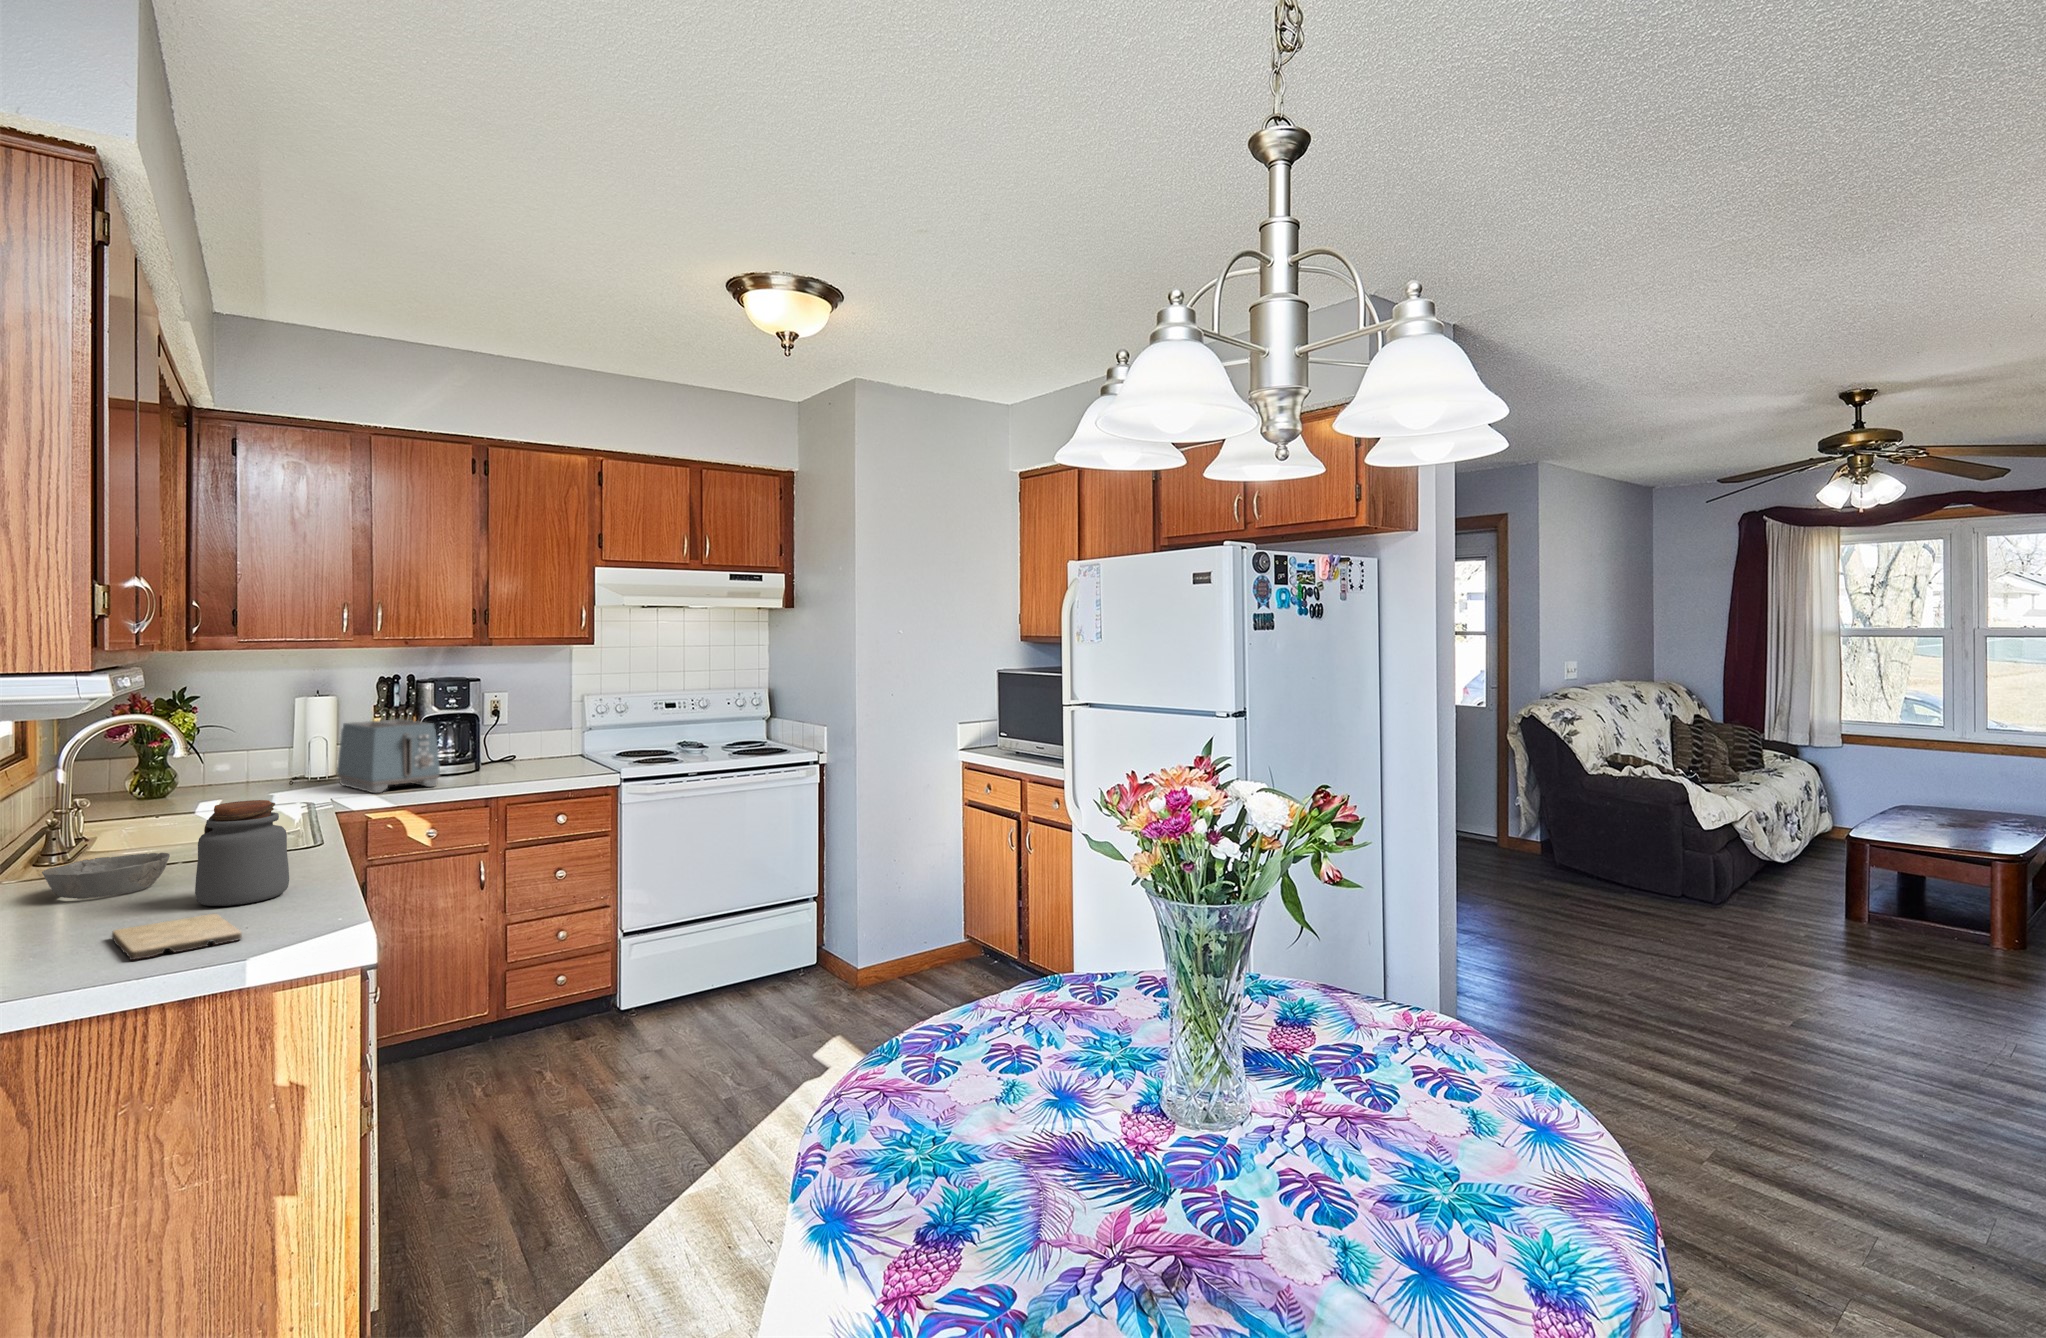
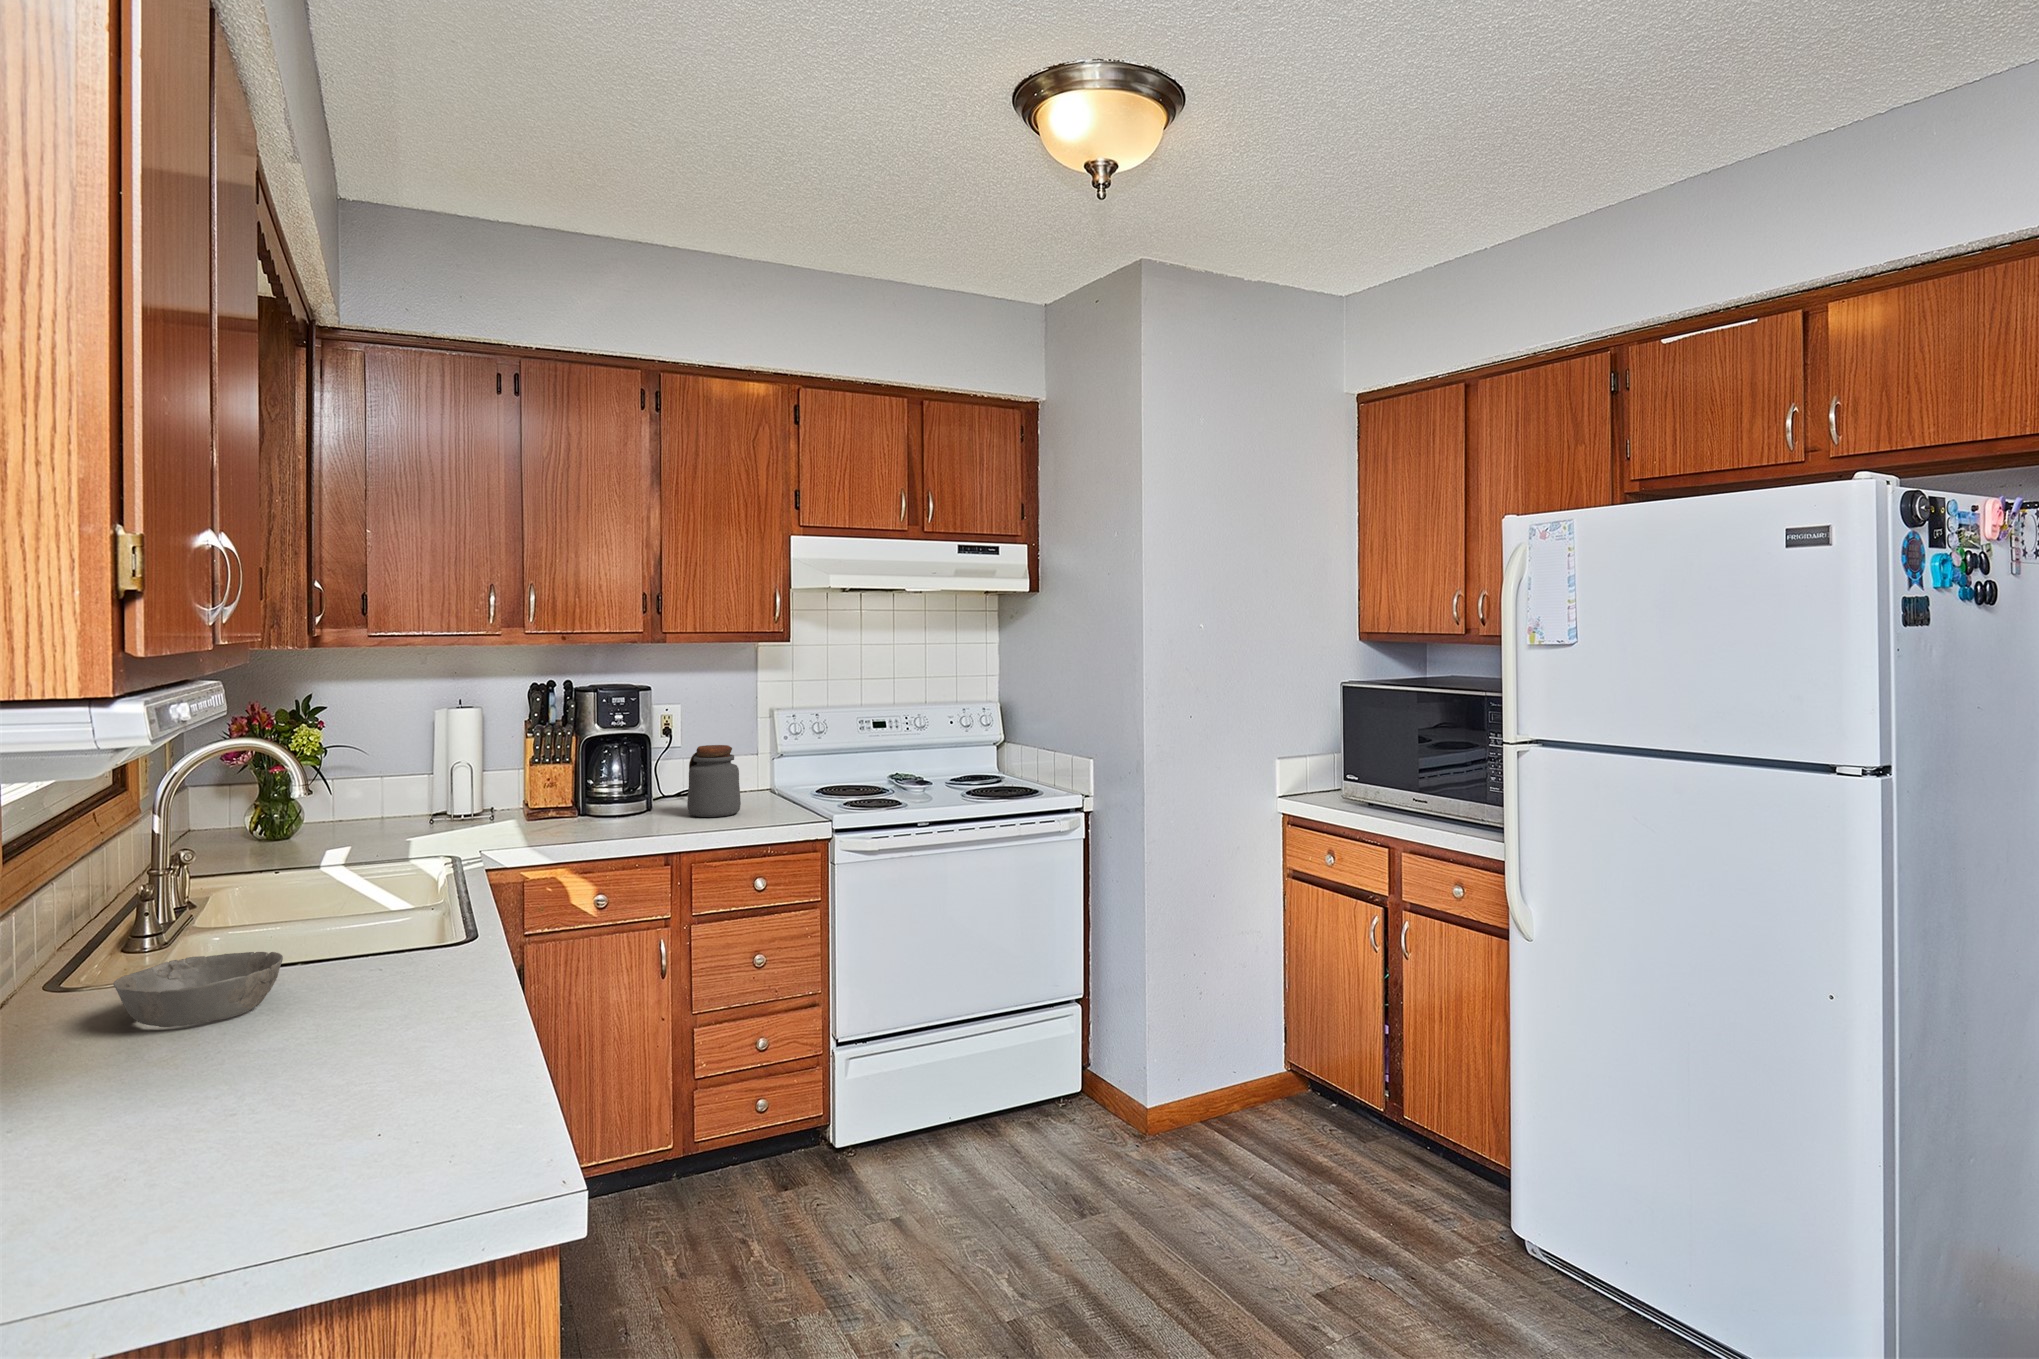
toaster: present [337,719,440,793] -> none [484,740,611,843]
jar: present [195,800,289,906] -> present [687,745,741,817]
cutting board: present [112,914,242,960] -> none [195,1080,386,1186]

